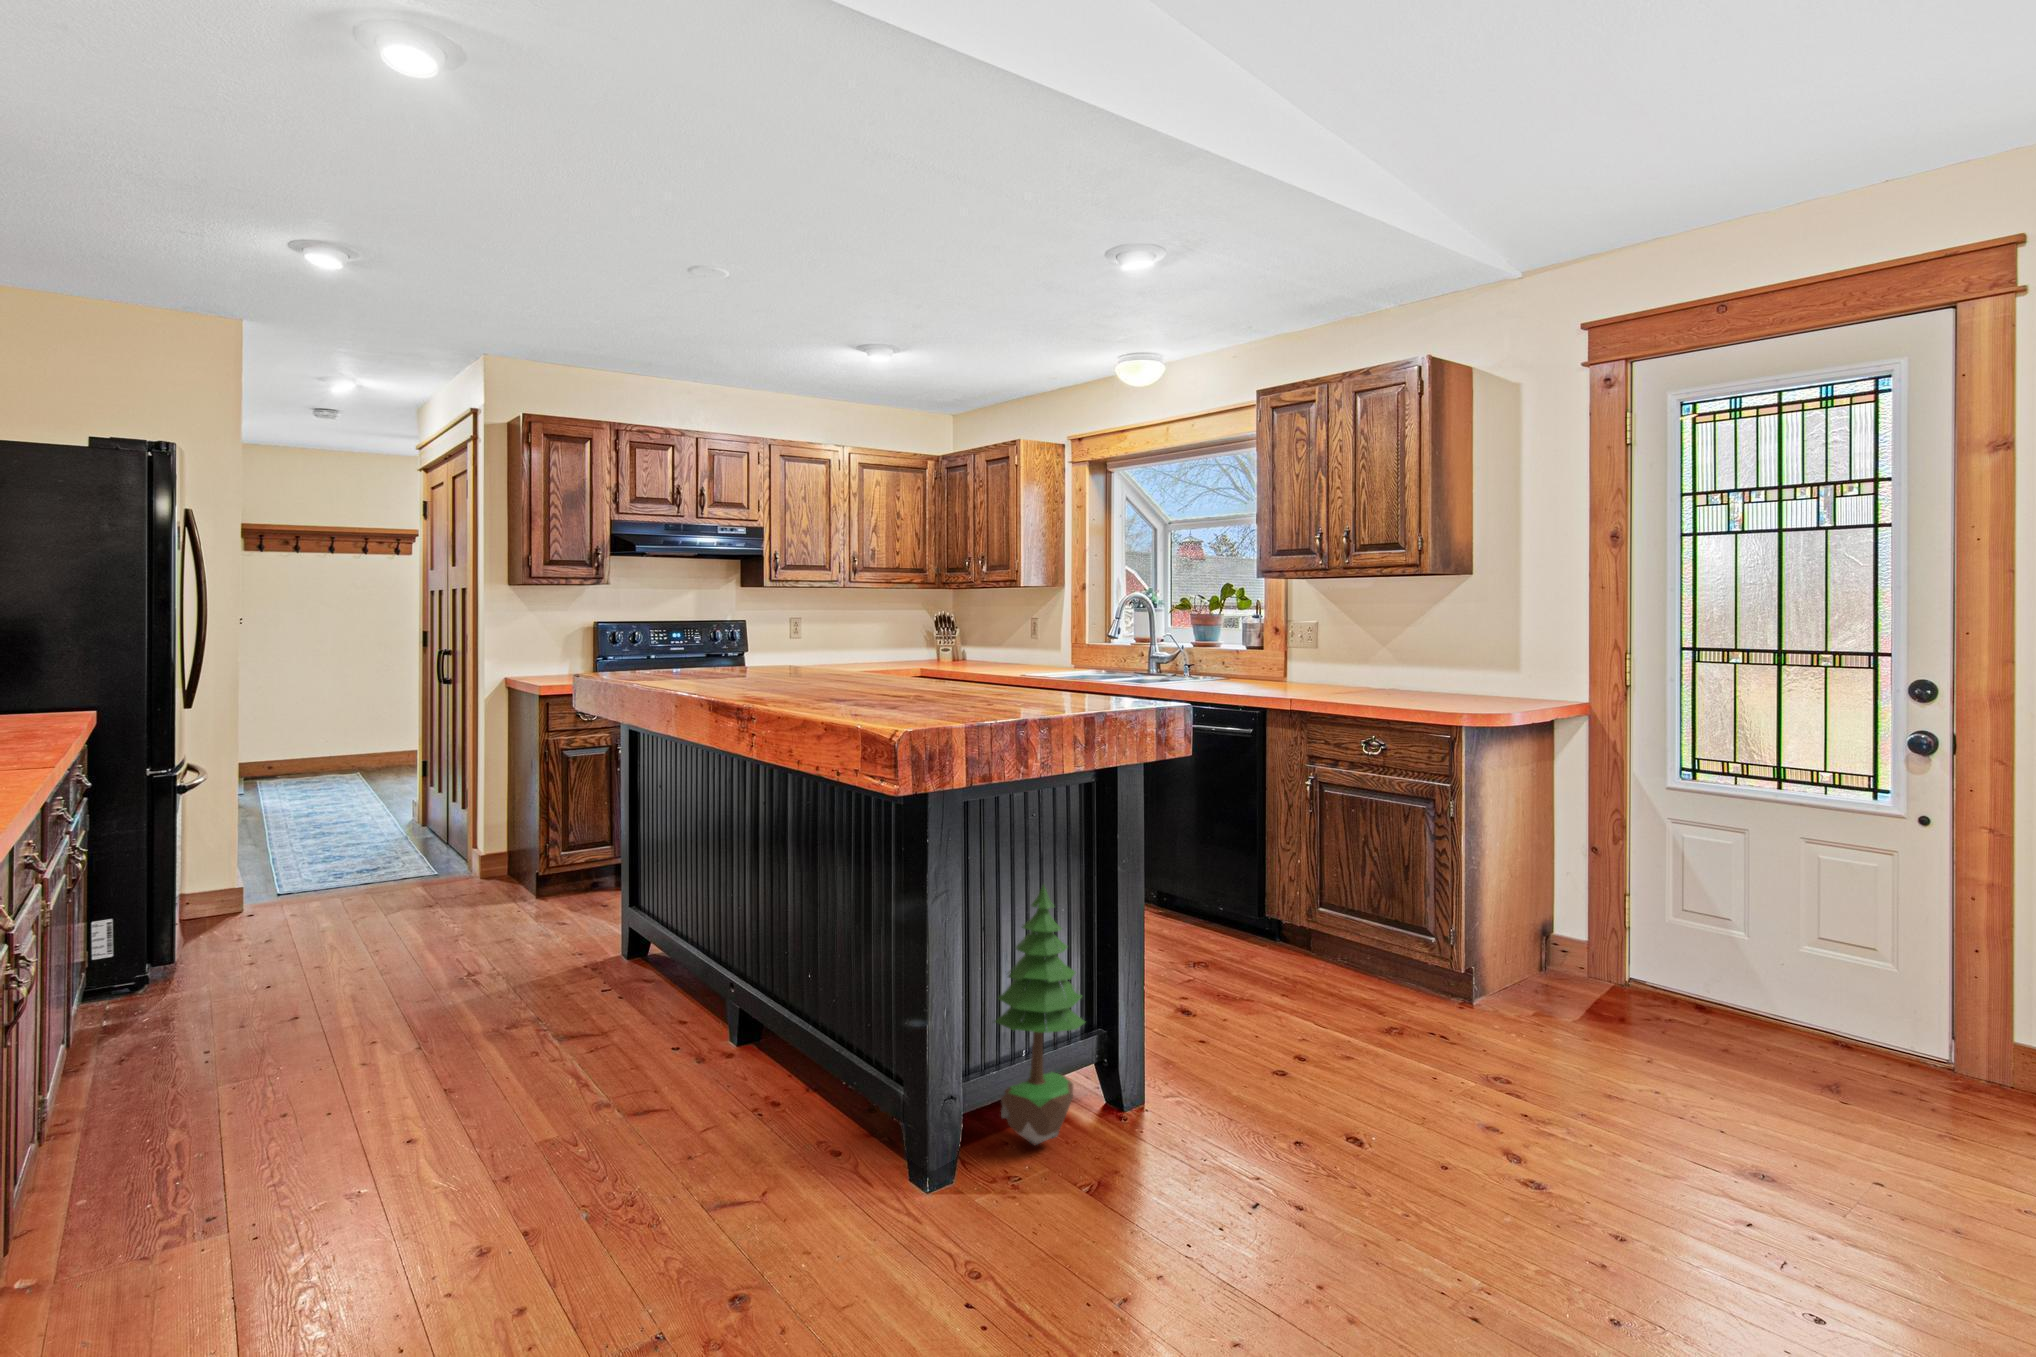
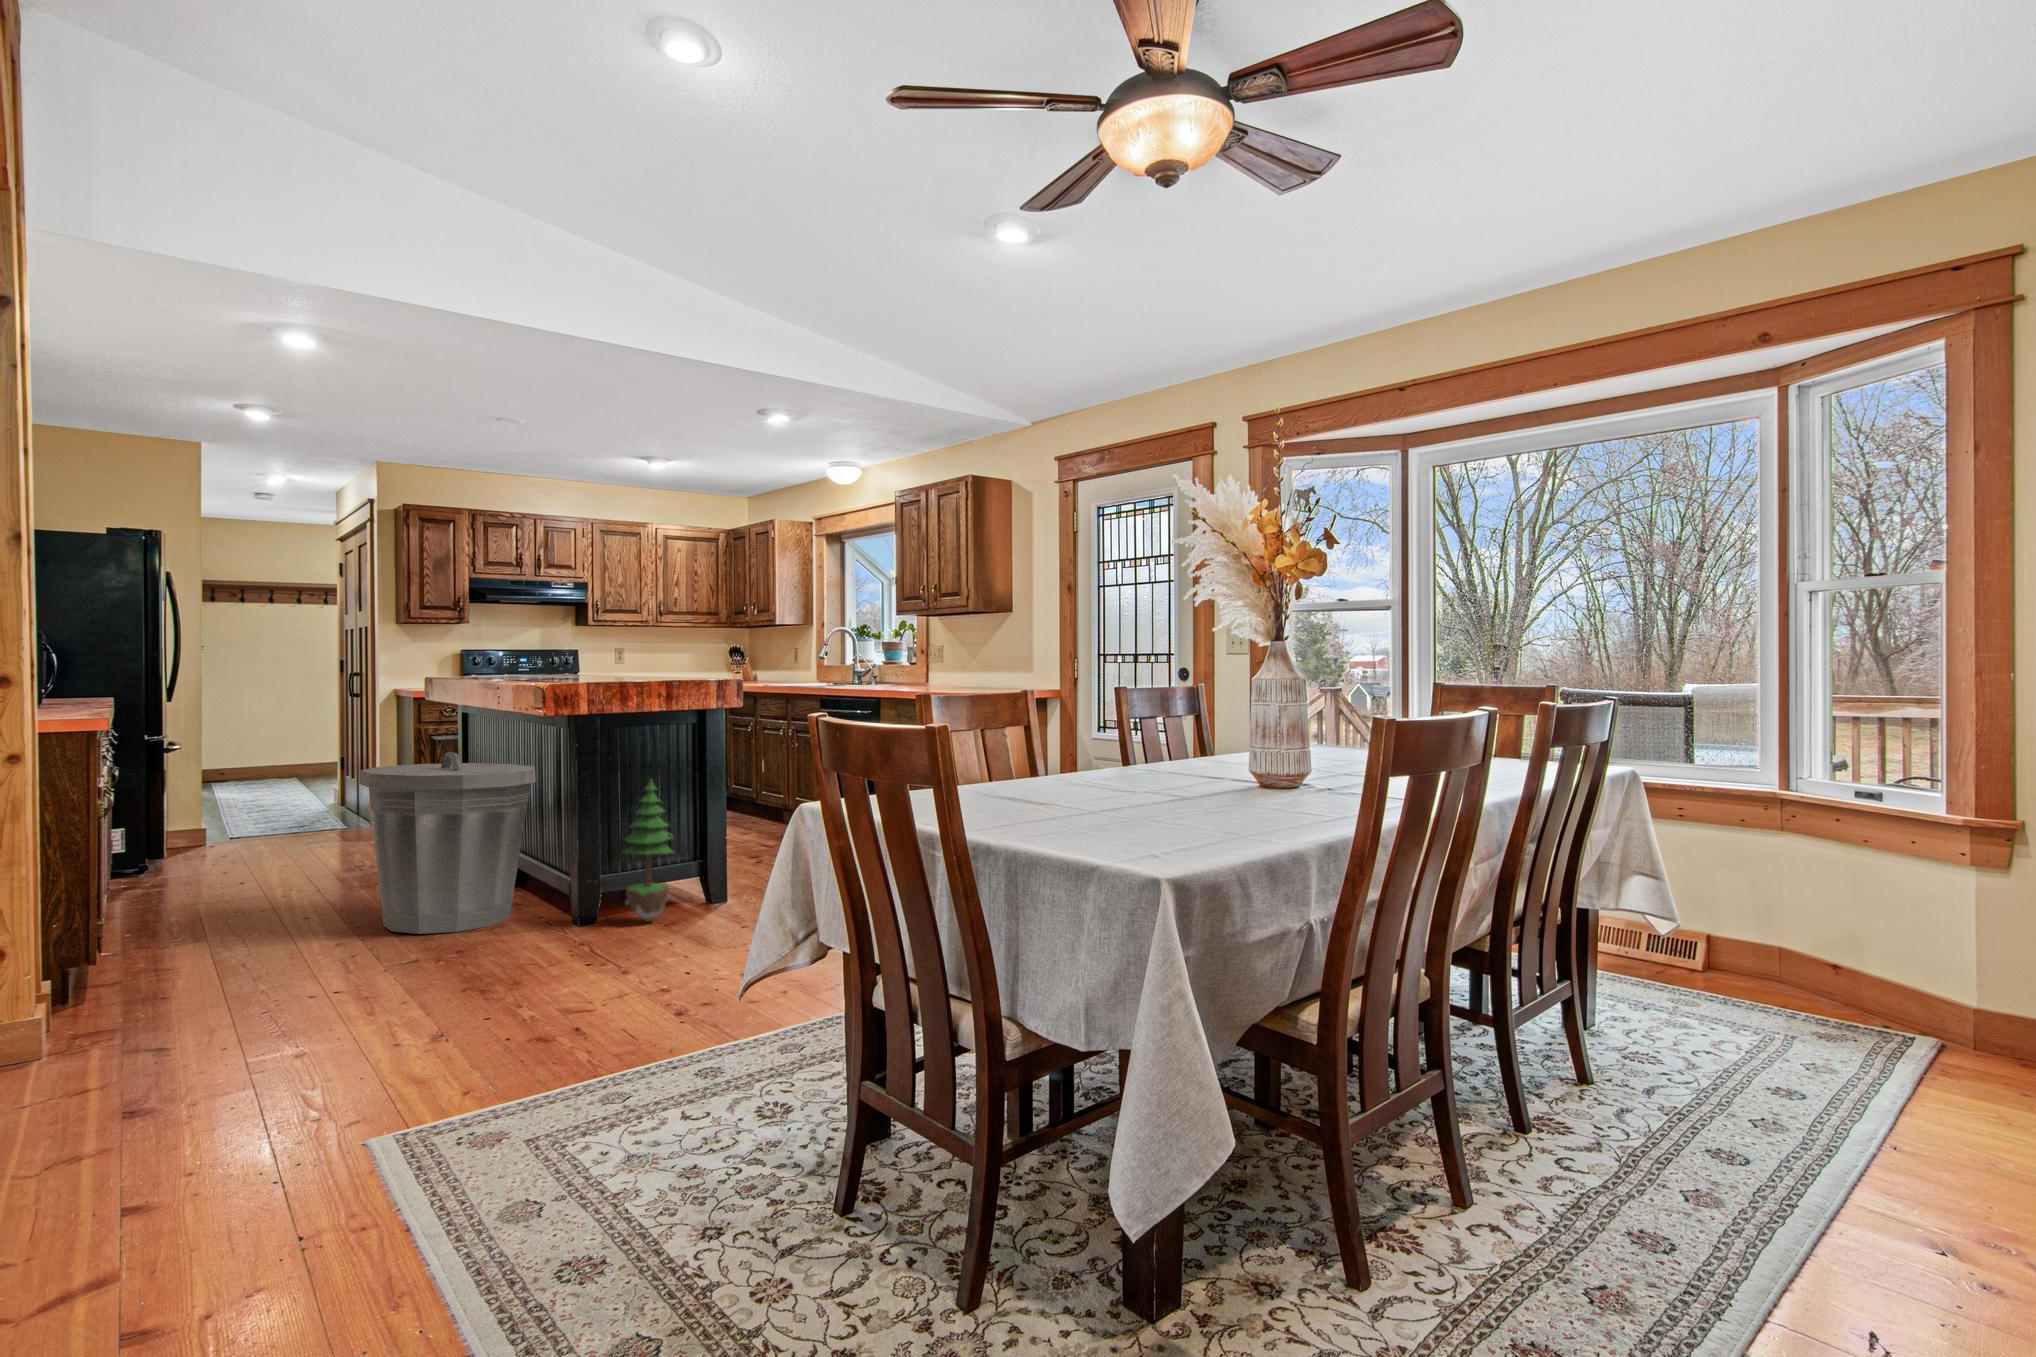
trash can: none [530,827,825,1175] -> present [359,752,536,934]

